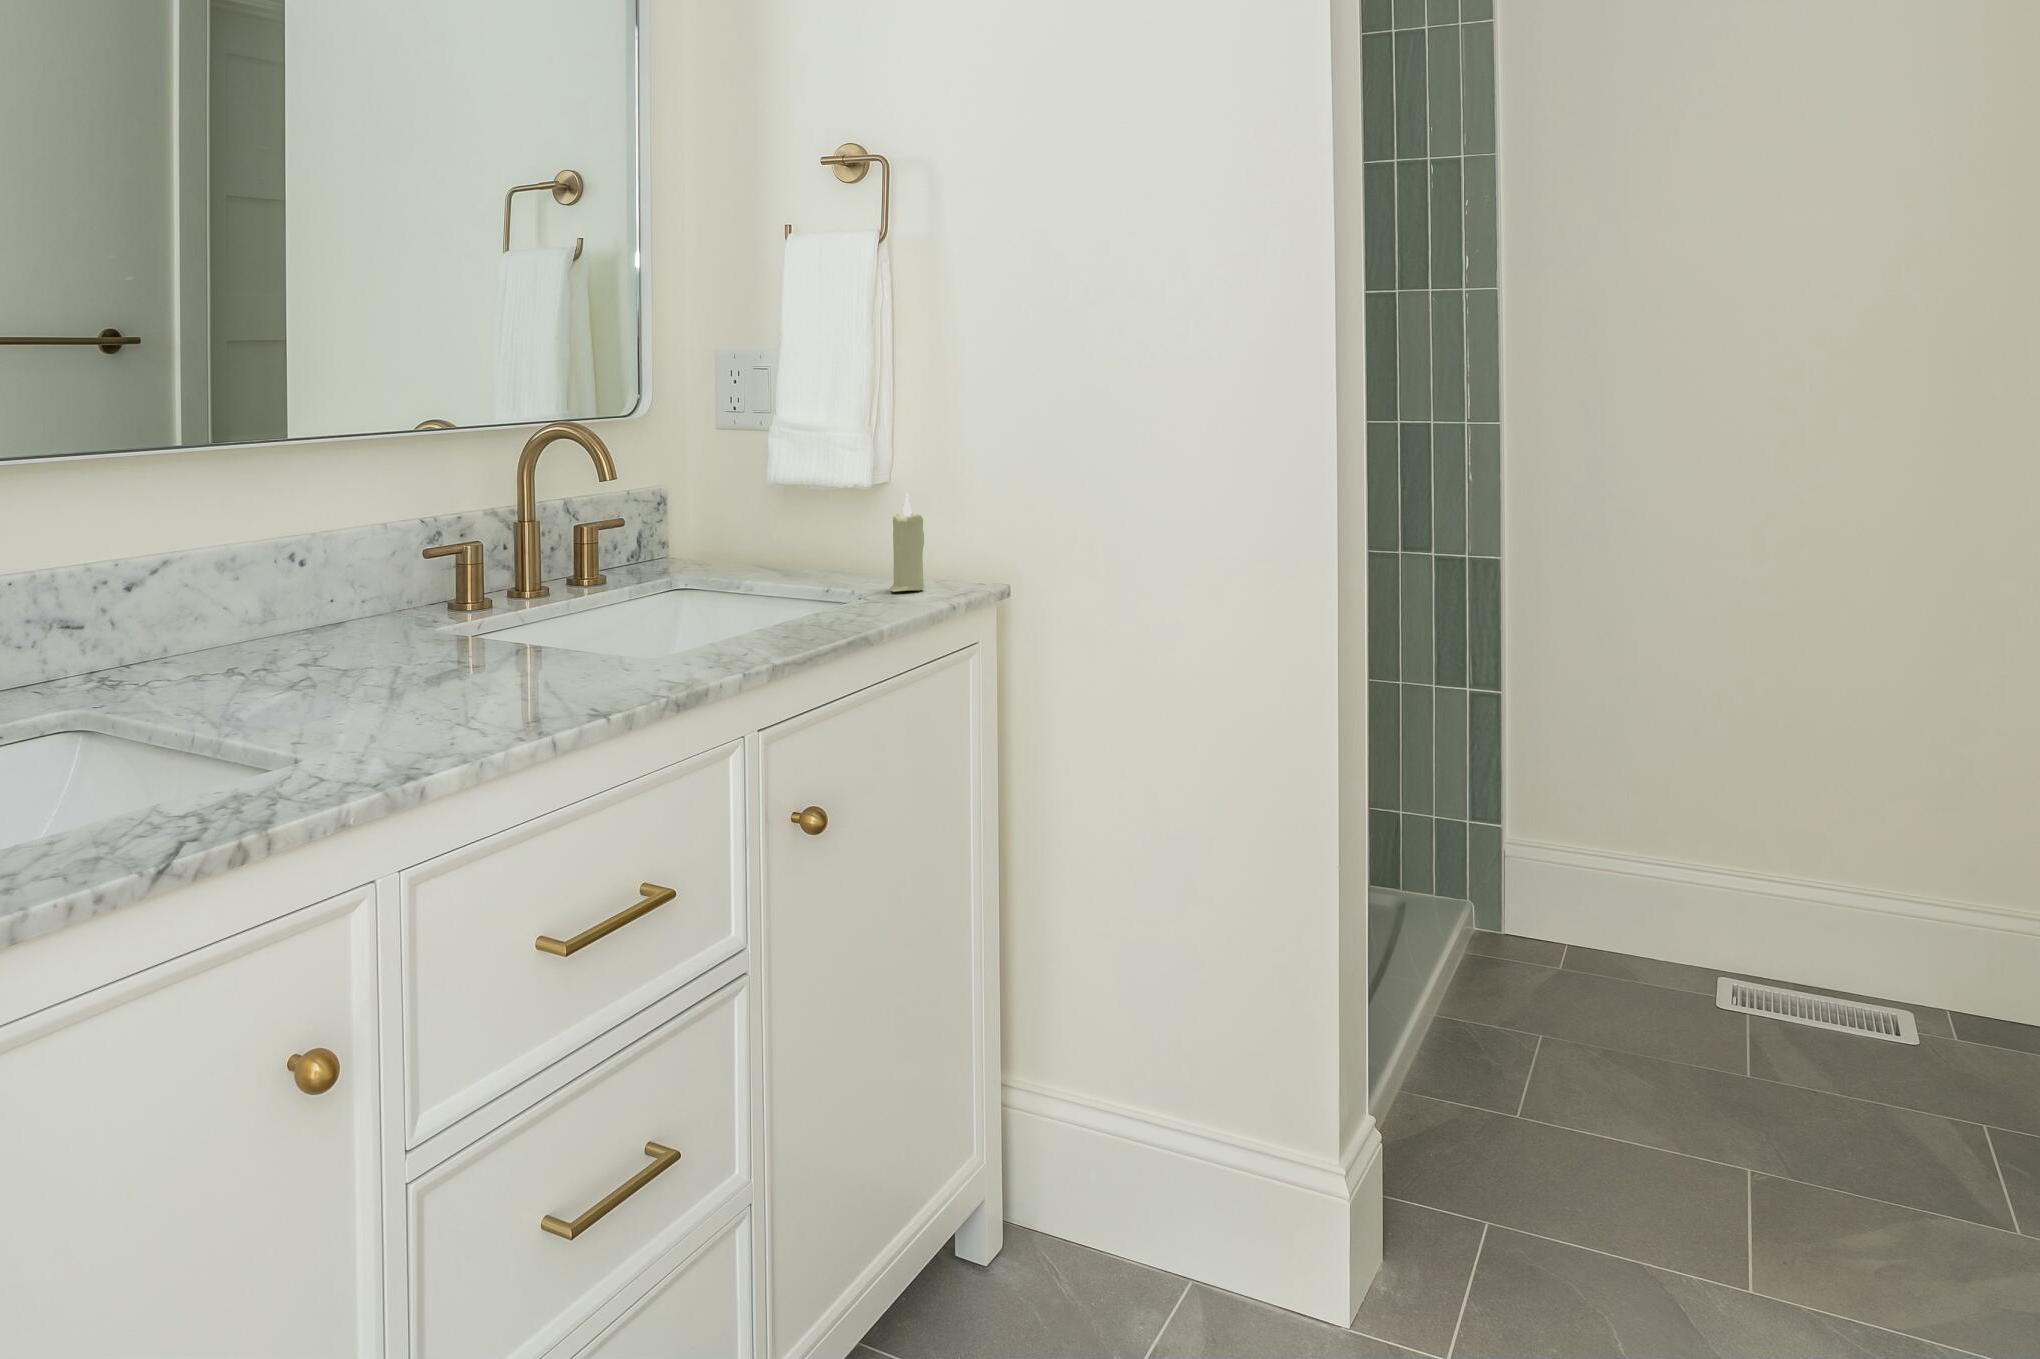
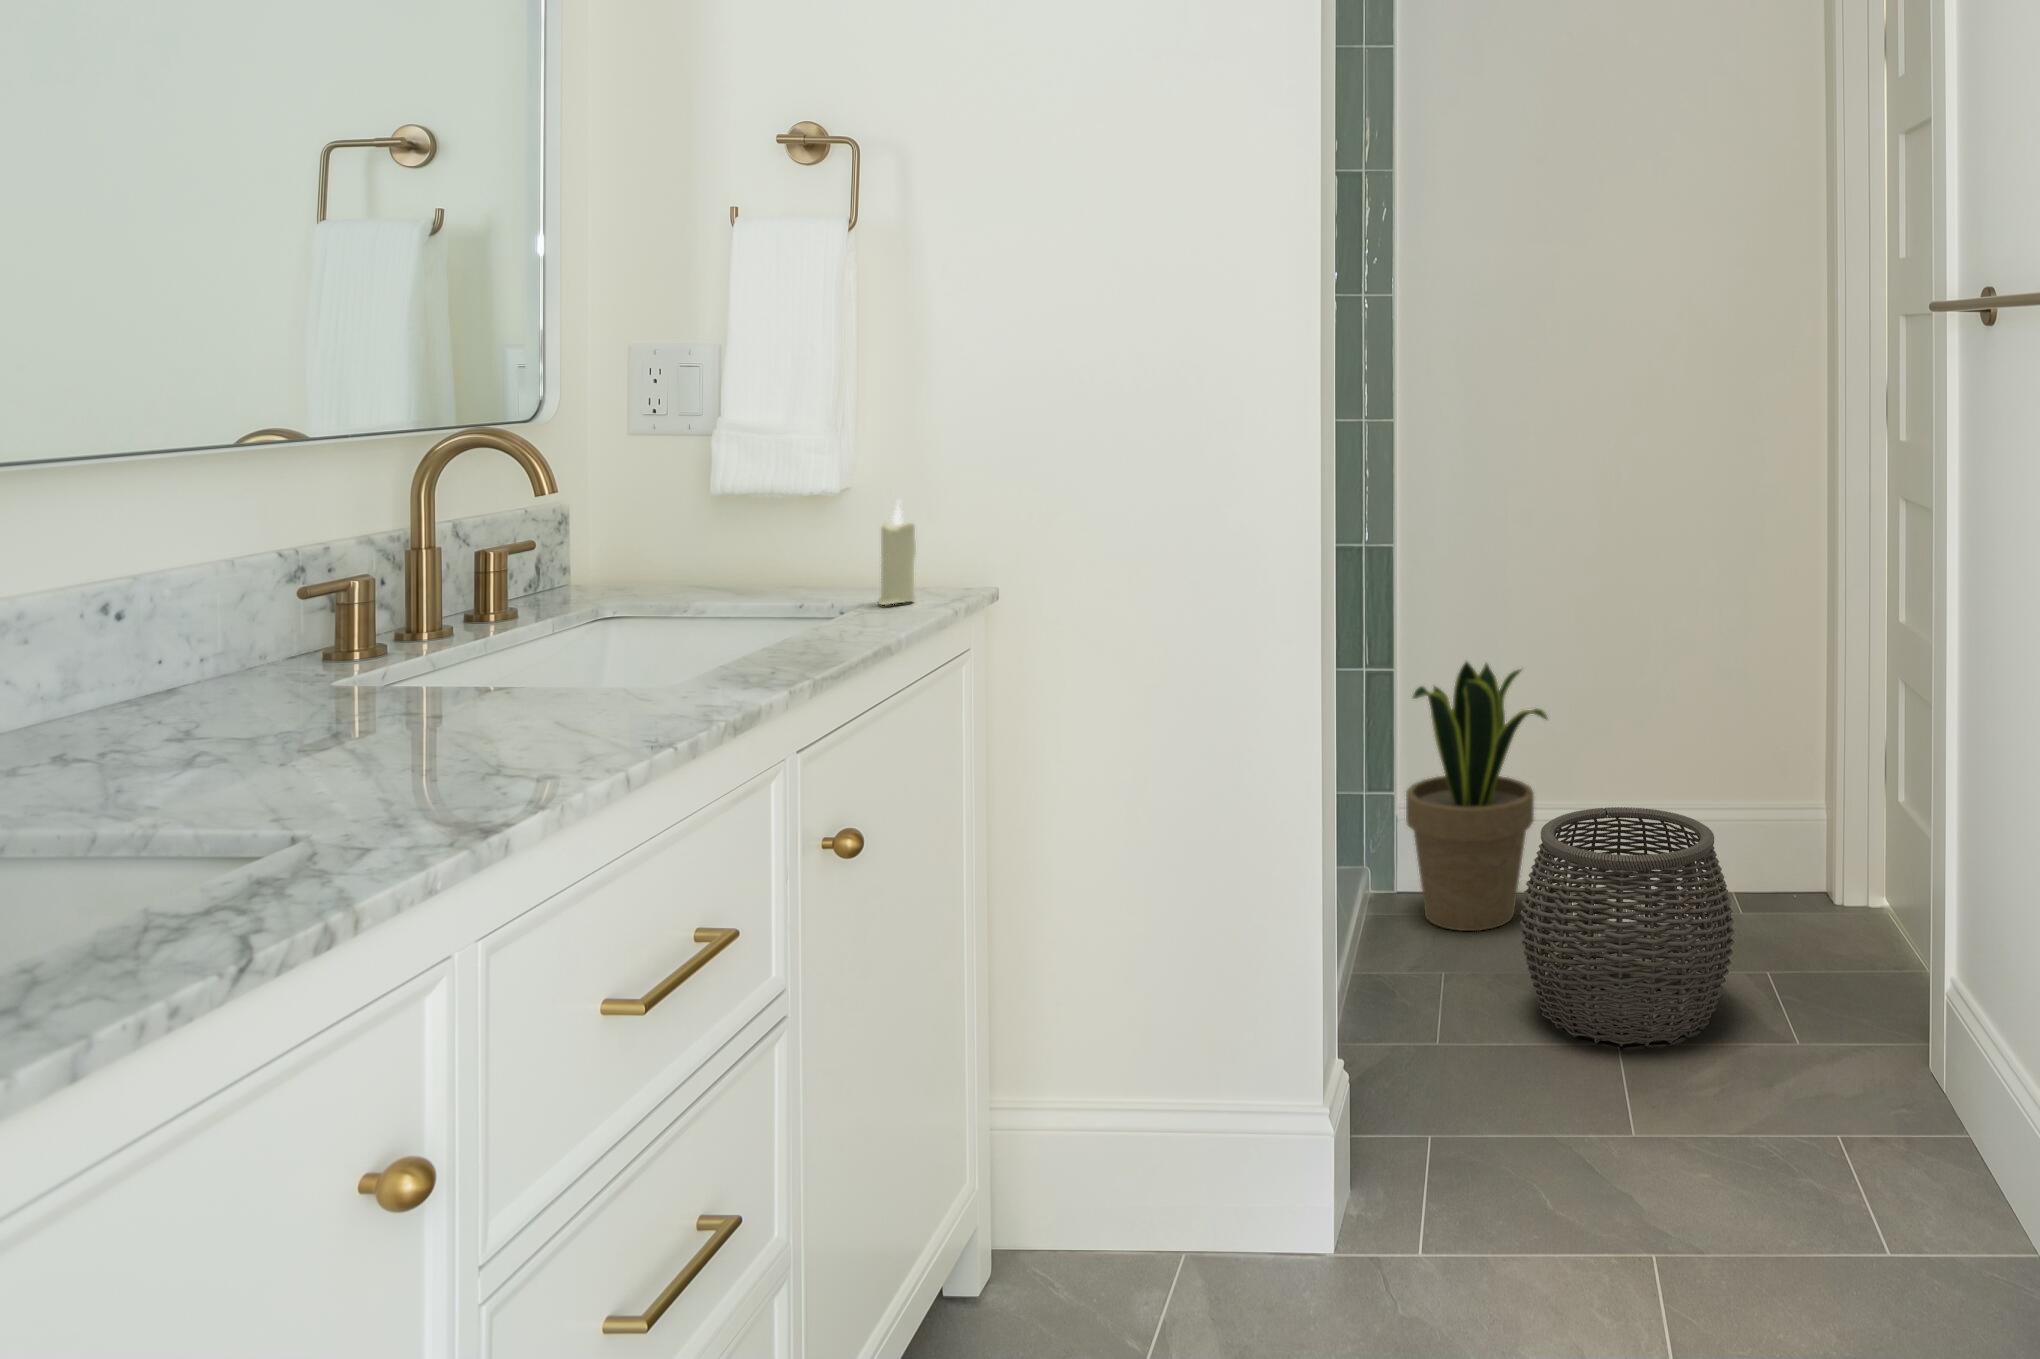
potted plant: none [1504,693,1676,1000] -> present [1406,662,1547,931]
woven basket: none [1623,883,1918,1188] -> present [1520,807,1735,1046]

